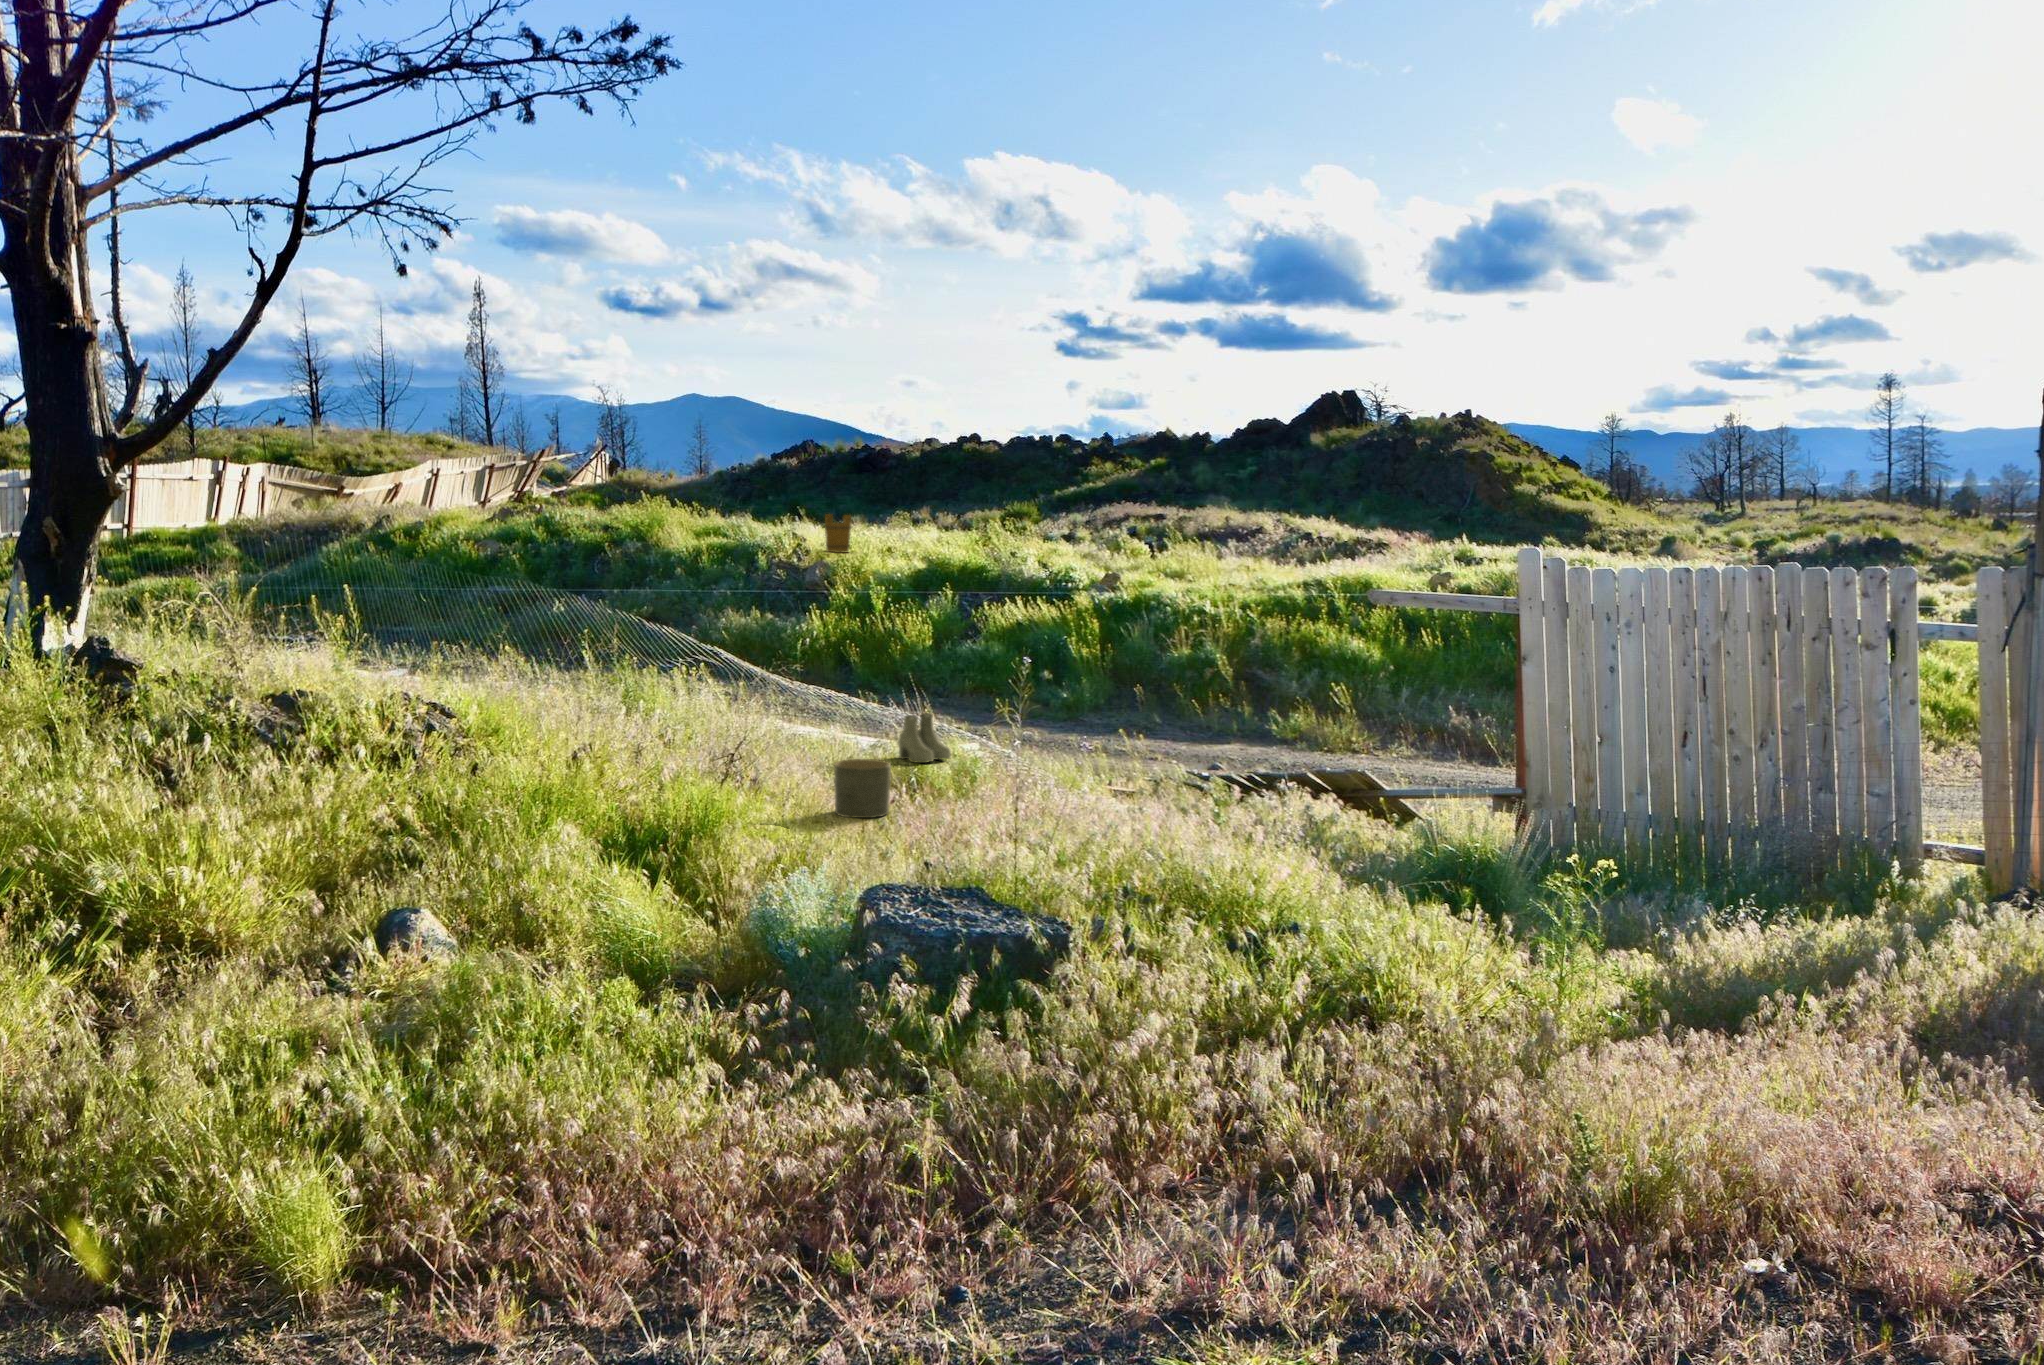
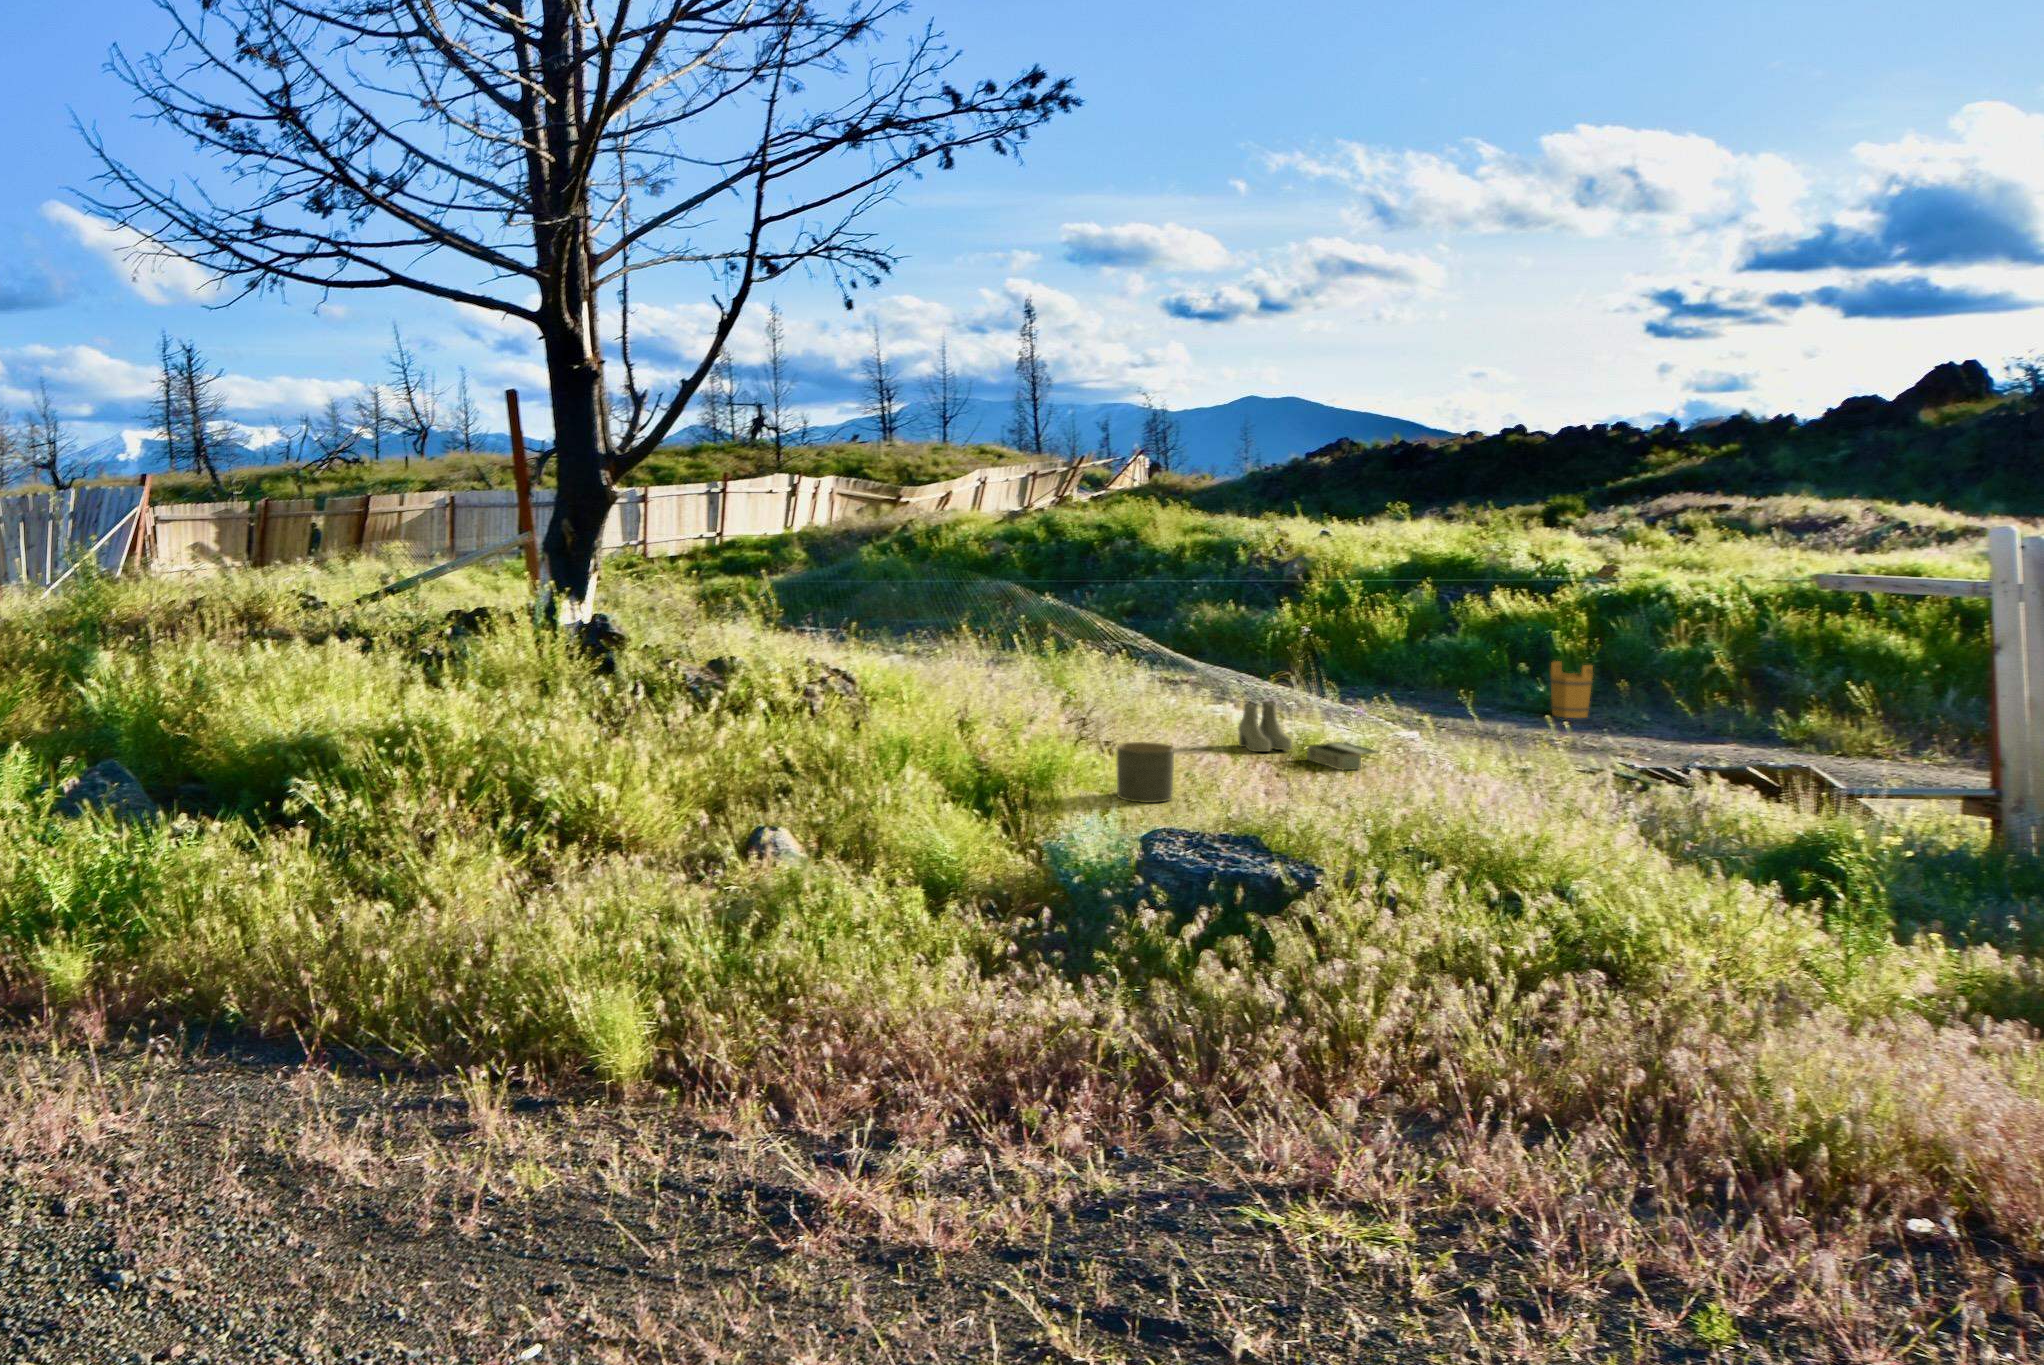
bucket: present [825,514,852,553] -> present [1550,661,1594,718]
toolbox: none [970,748,1036,775] -> present [1307,742,1377,770]

